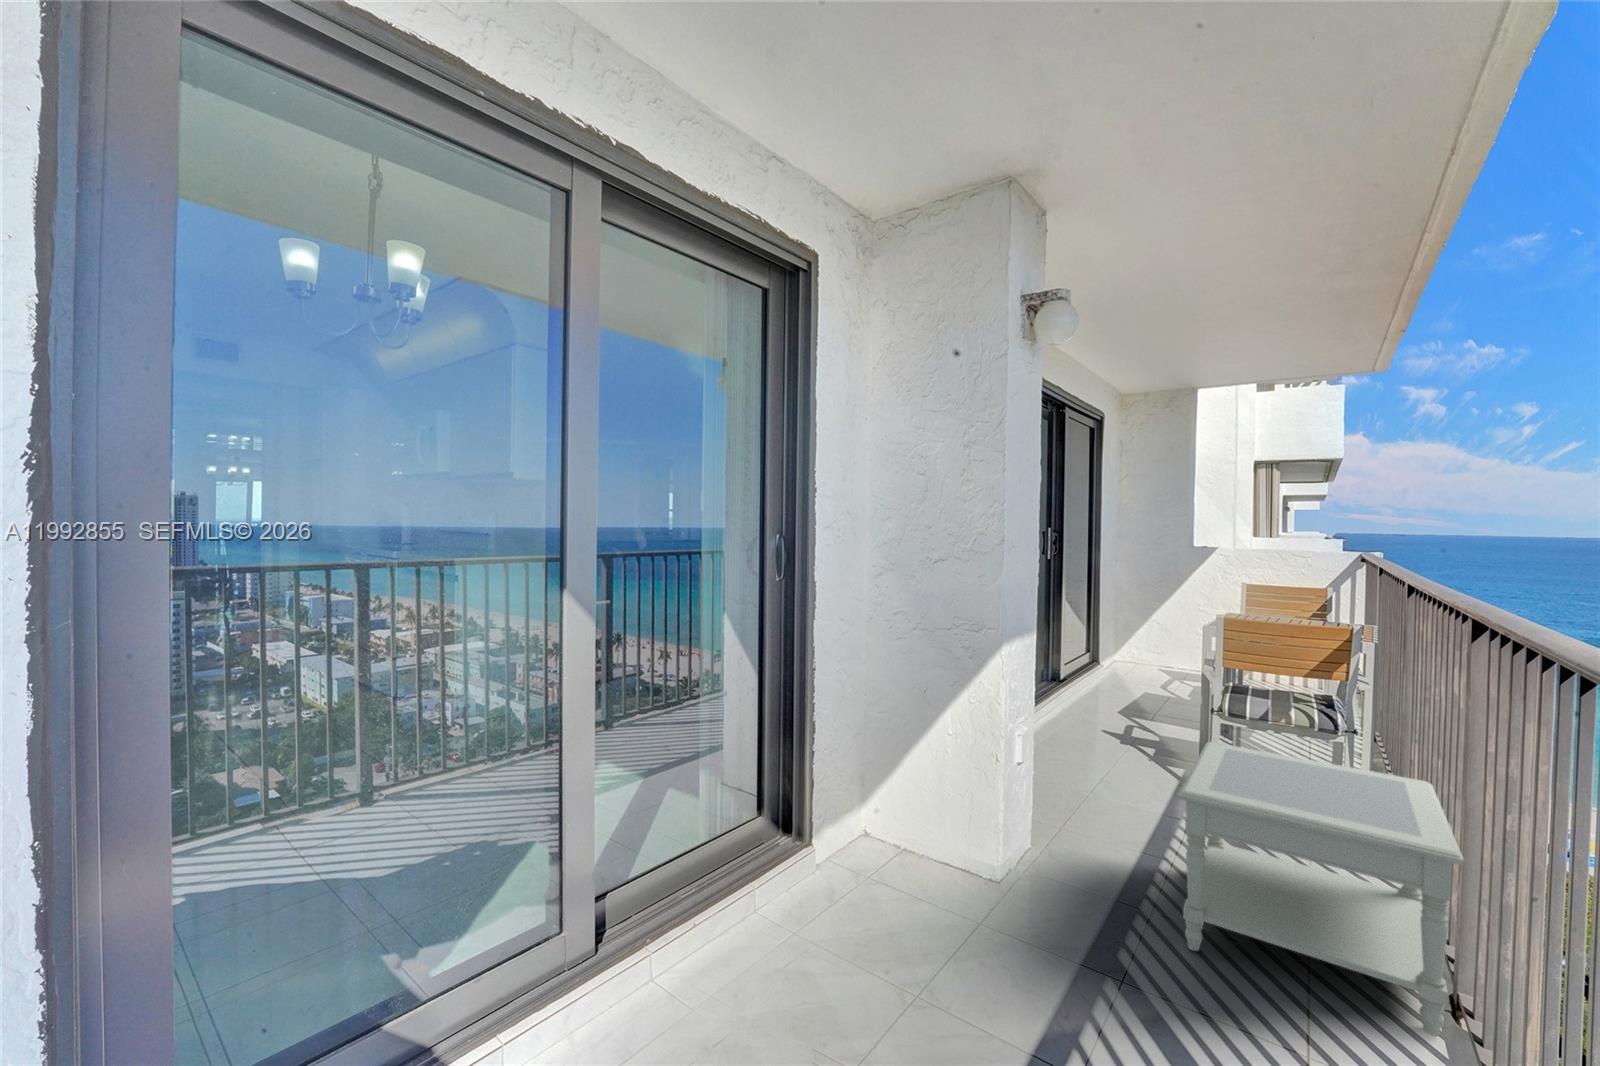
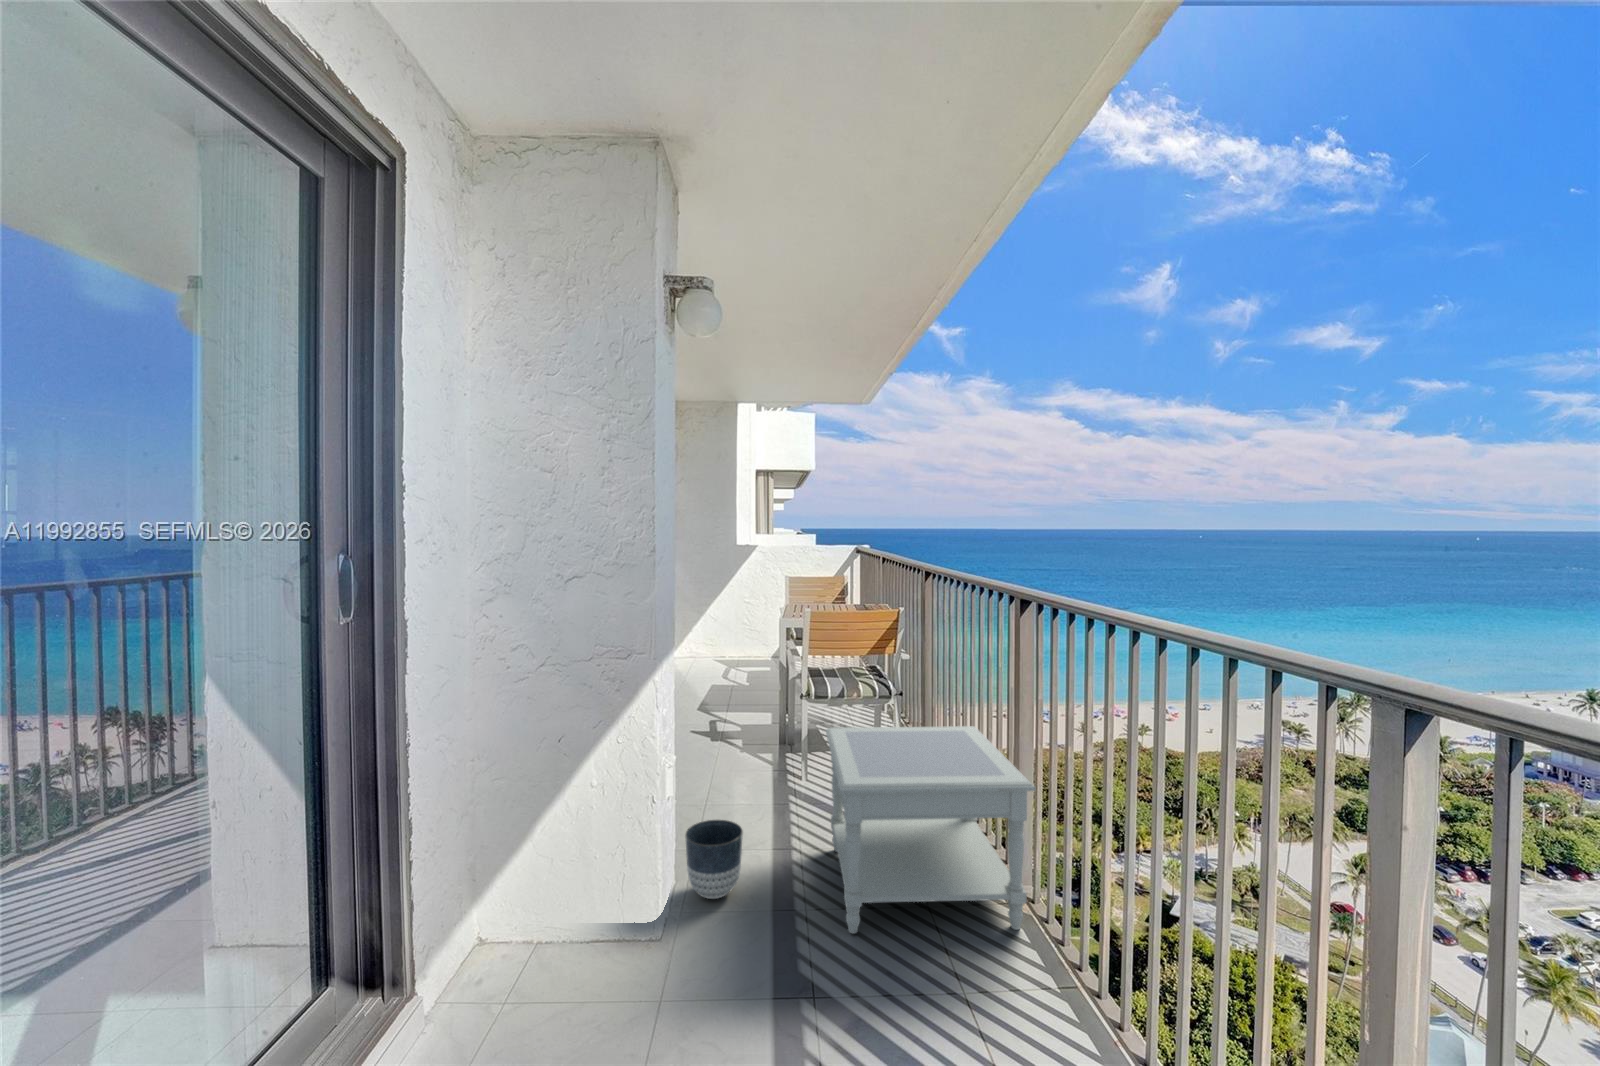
planter: none [1034,799,1091,872] -> present [685,820,743,899]

